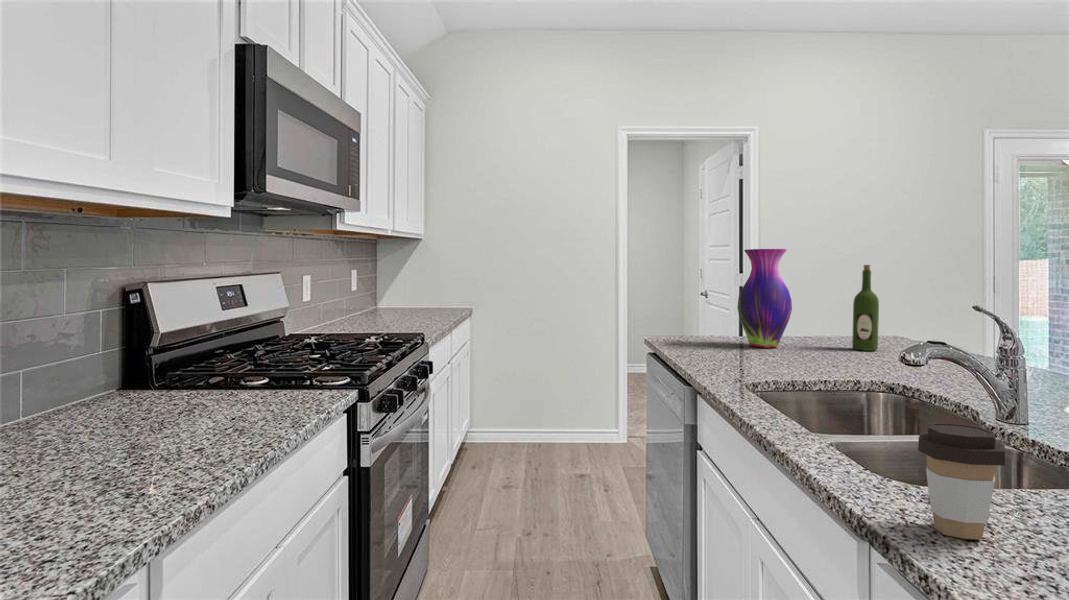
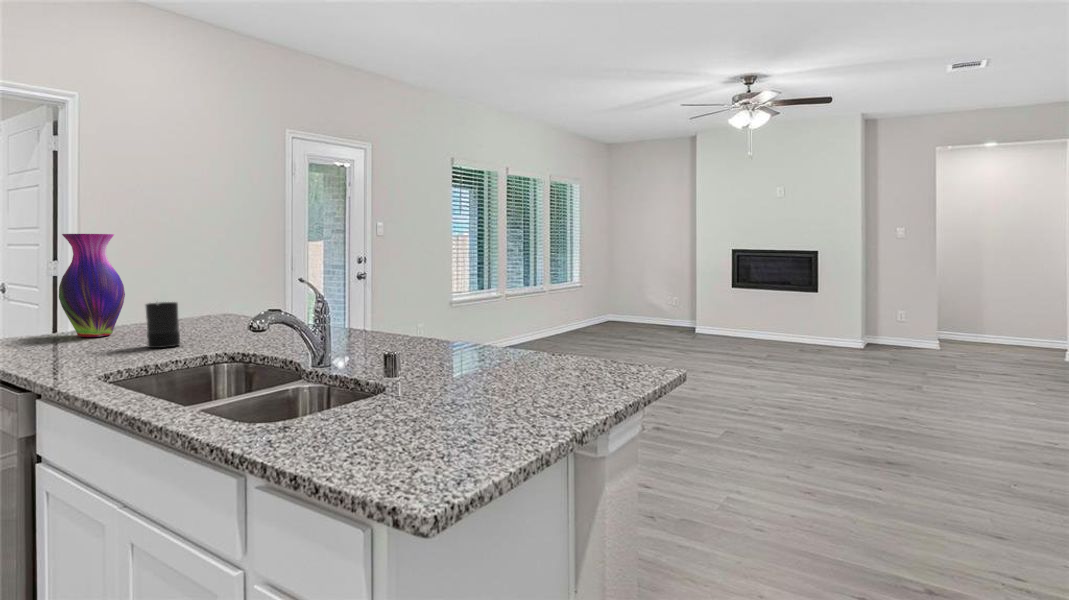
wine bottle: present [852,265,879,351] -> none [187,250,212,328]
candle: none [804,314,837,367] -> present [146,300,180,348]
coffee cup: present [918,423,1005,540] -> none [279,371,331,448]

